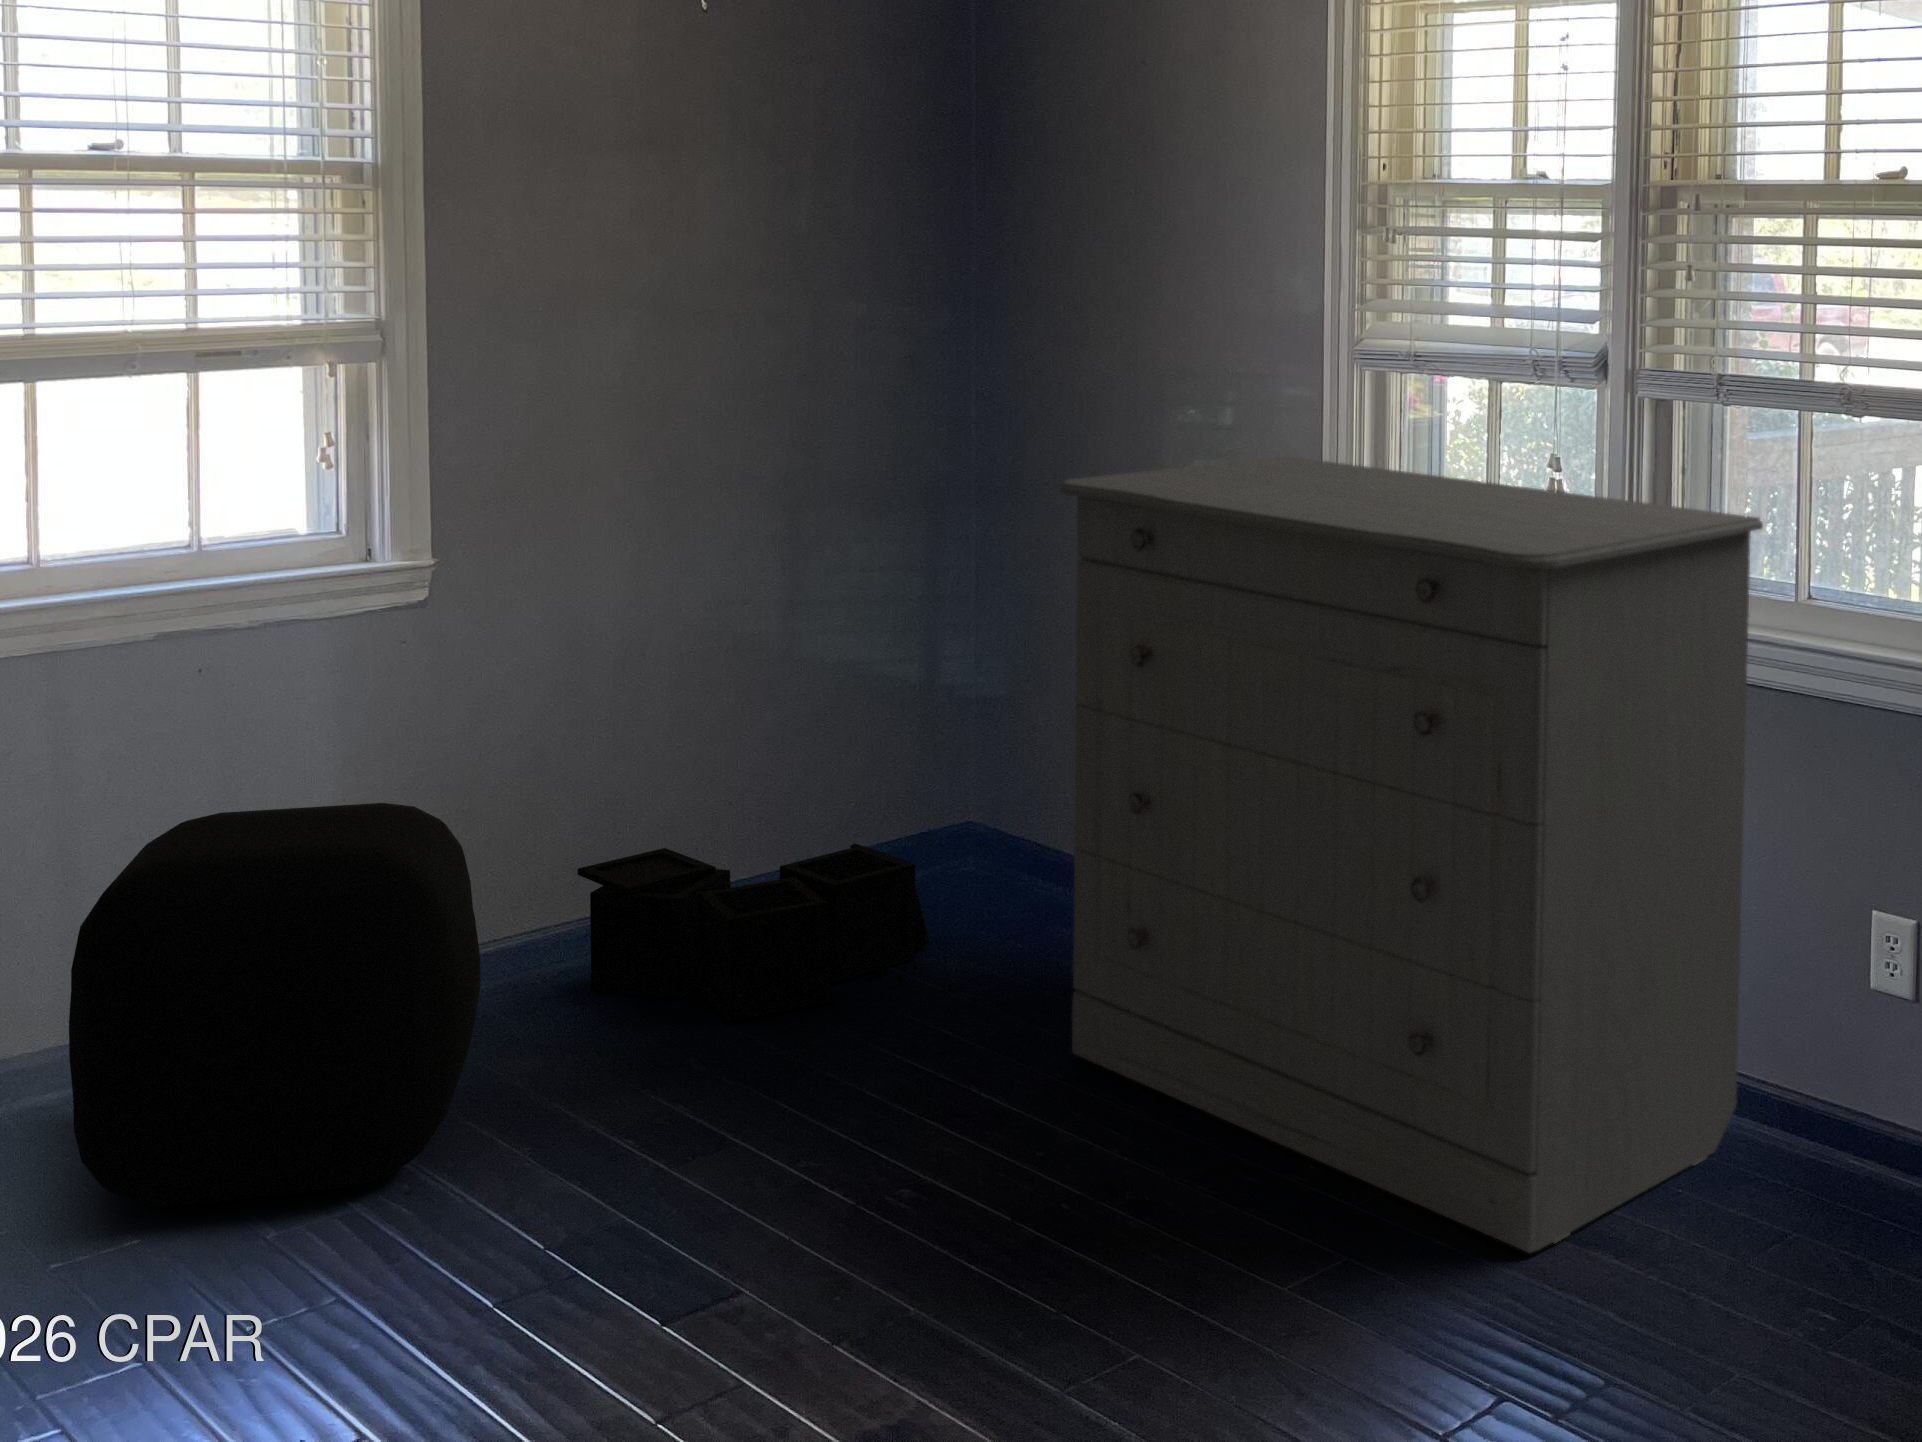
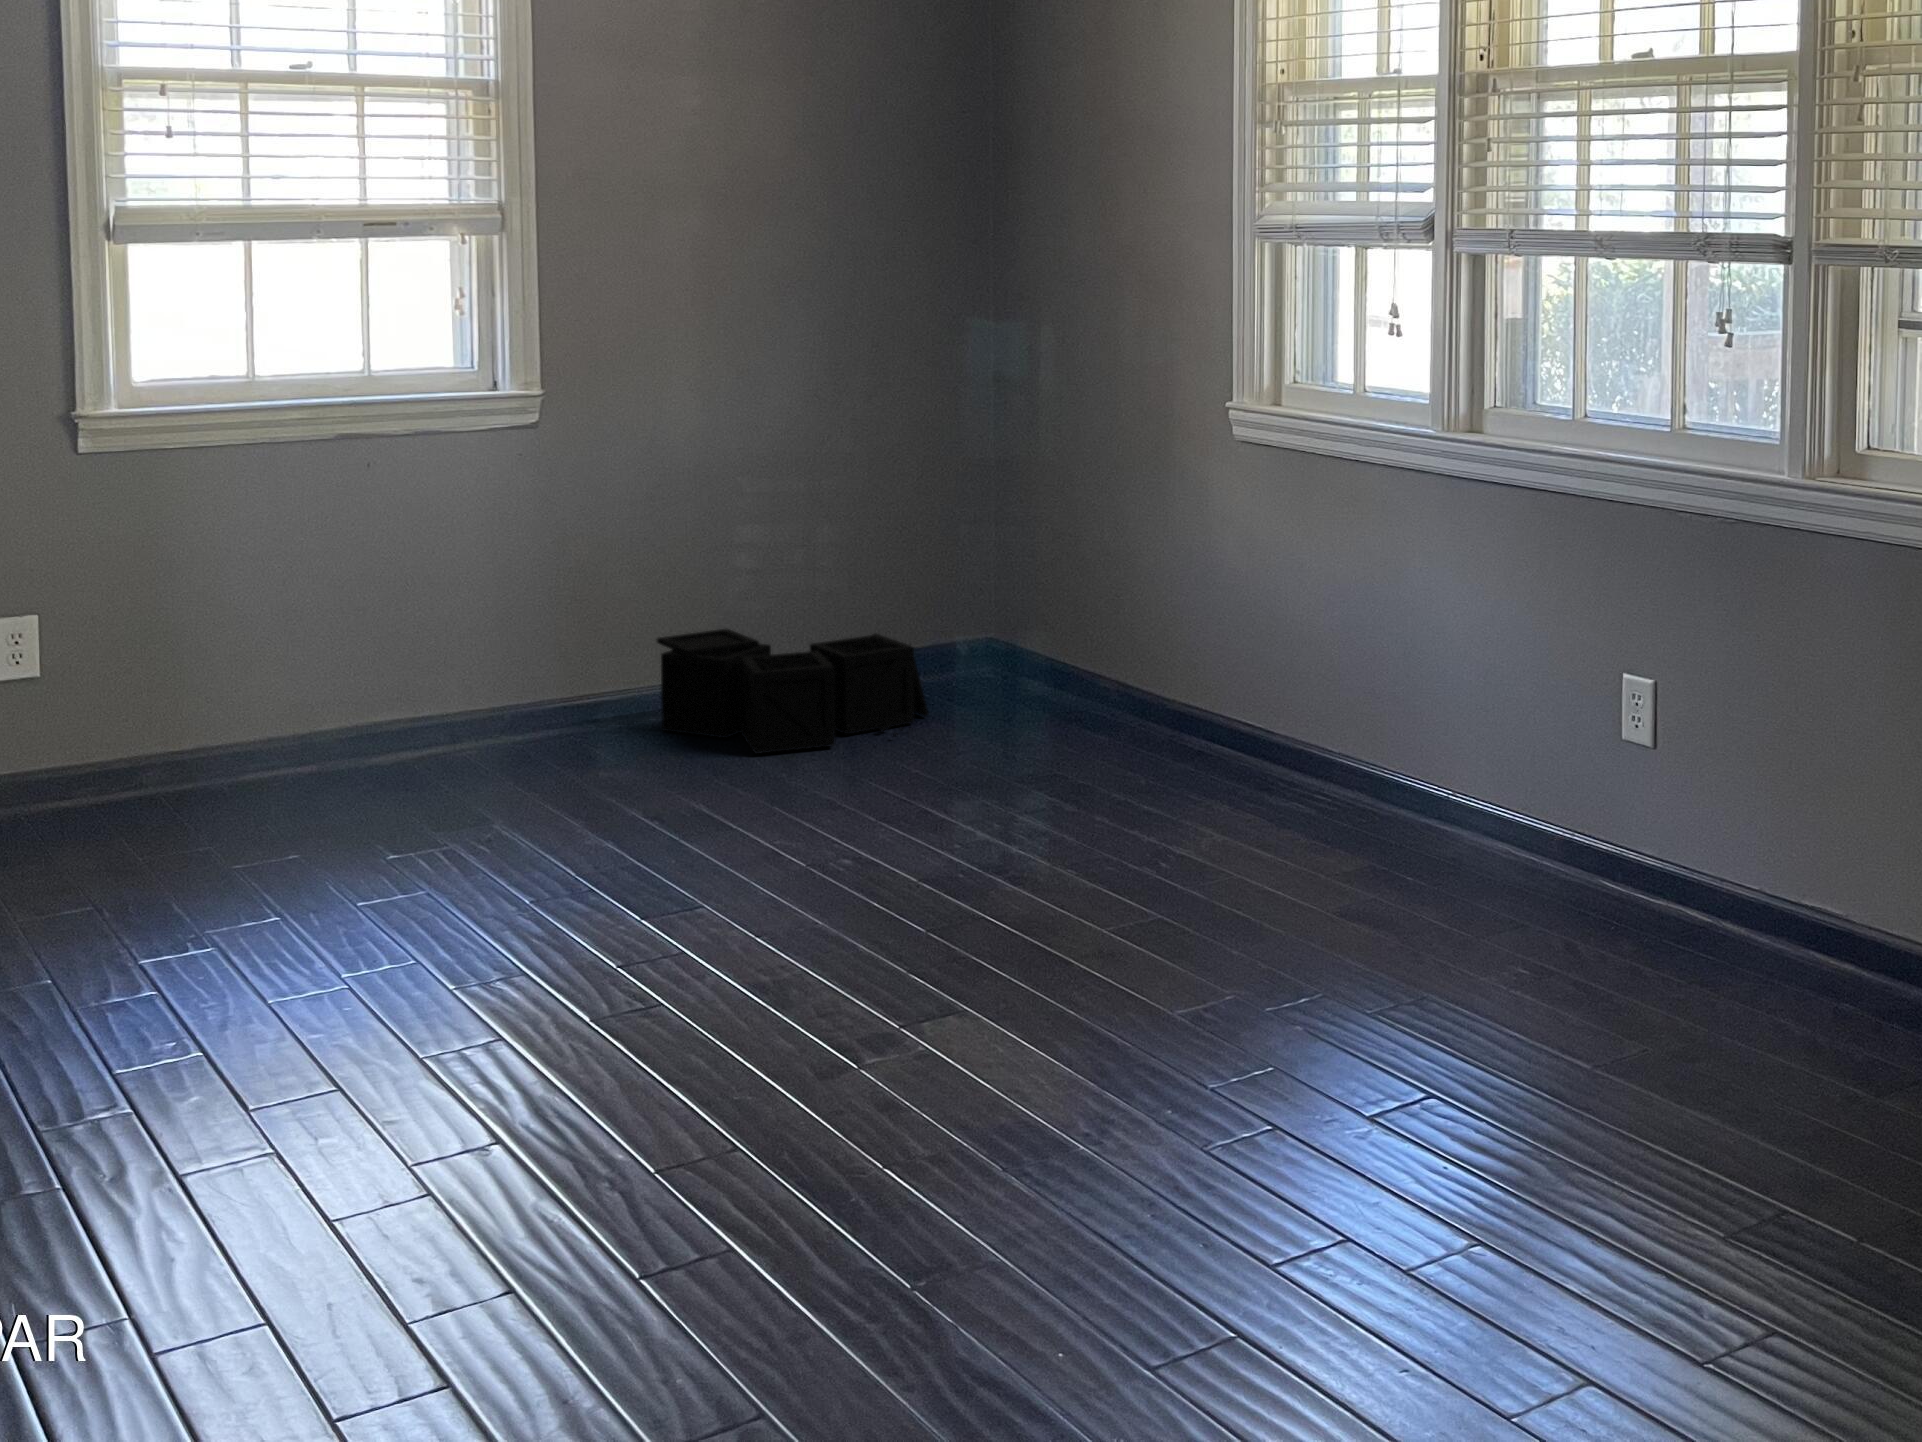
dresser: present [1060,456,1763,1253] -> none [993,315,1536,928]
ottoman: present [69,803,480,1206] -> none [255,560,550,836]

